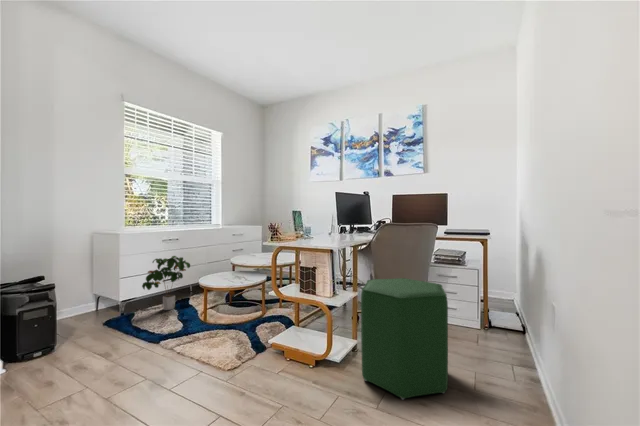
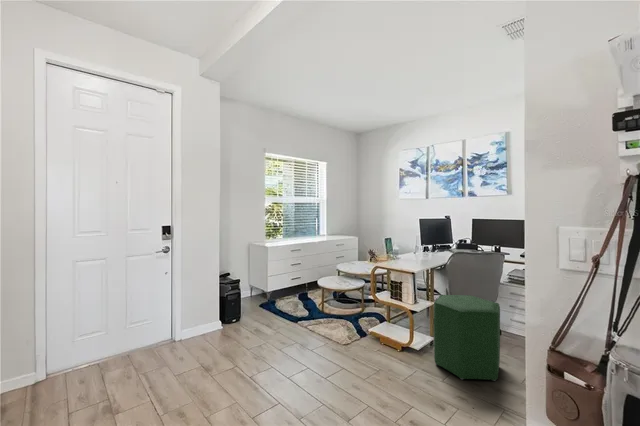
potted plant: present [142,256,190,310] -> none [280,262,309,301]

